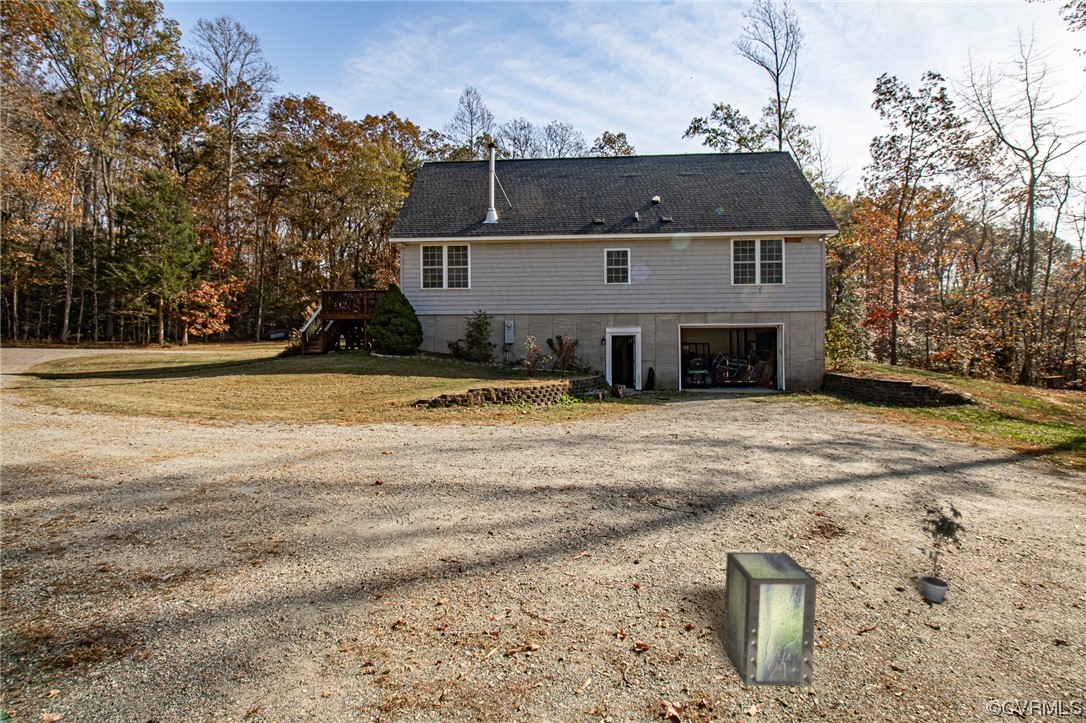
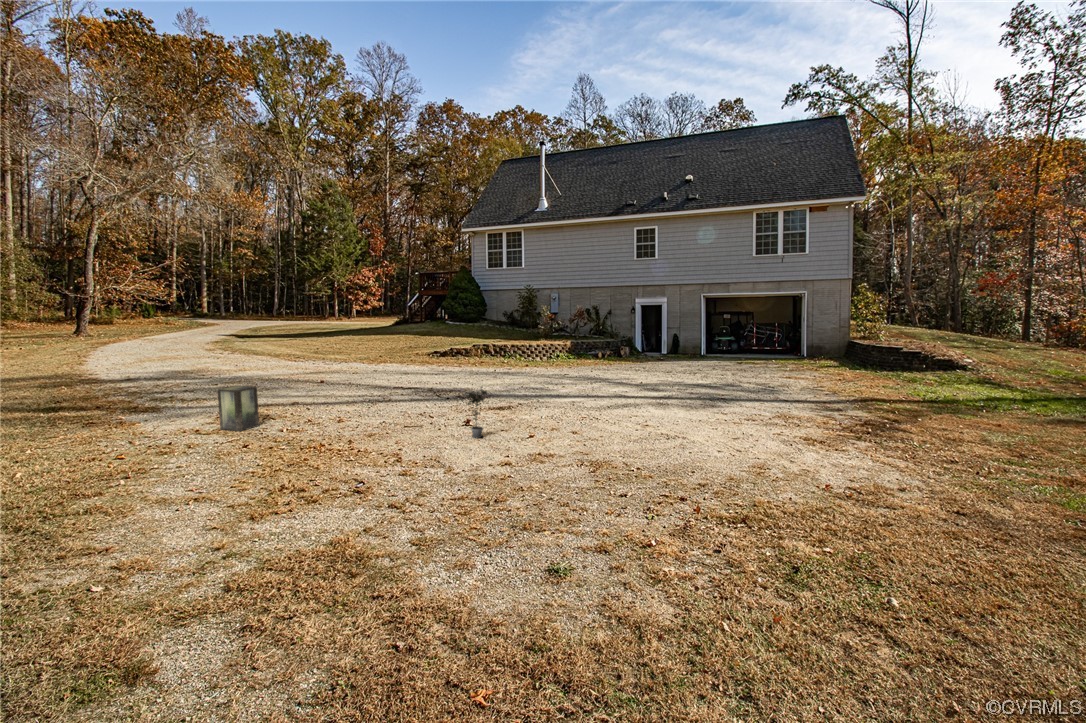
storage box: present [723,552,817,686] -> present [217,386,259,431]

